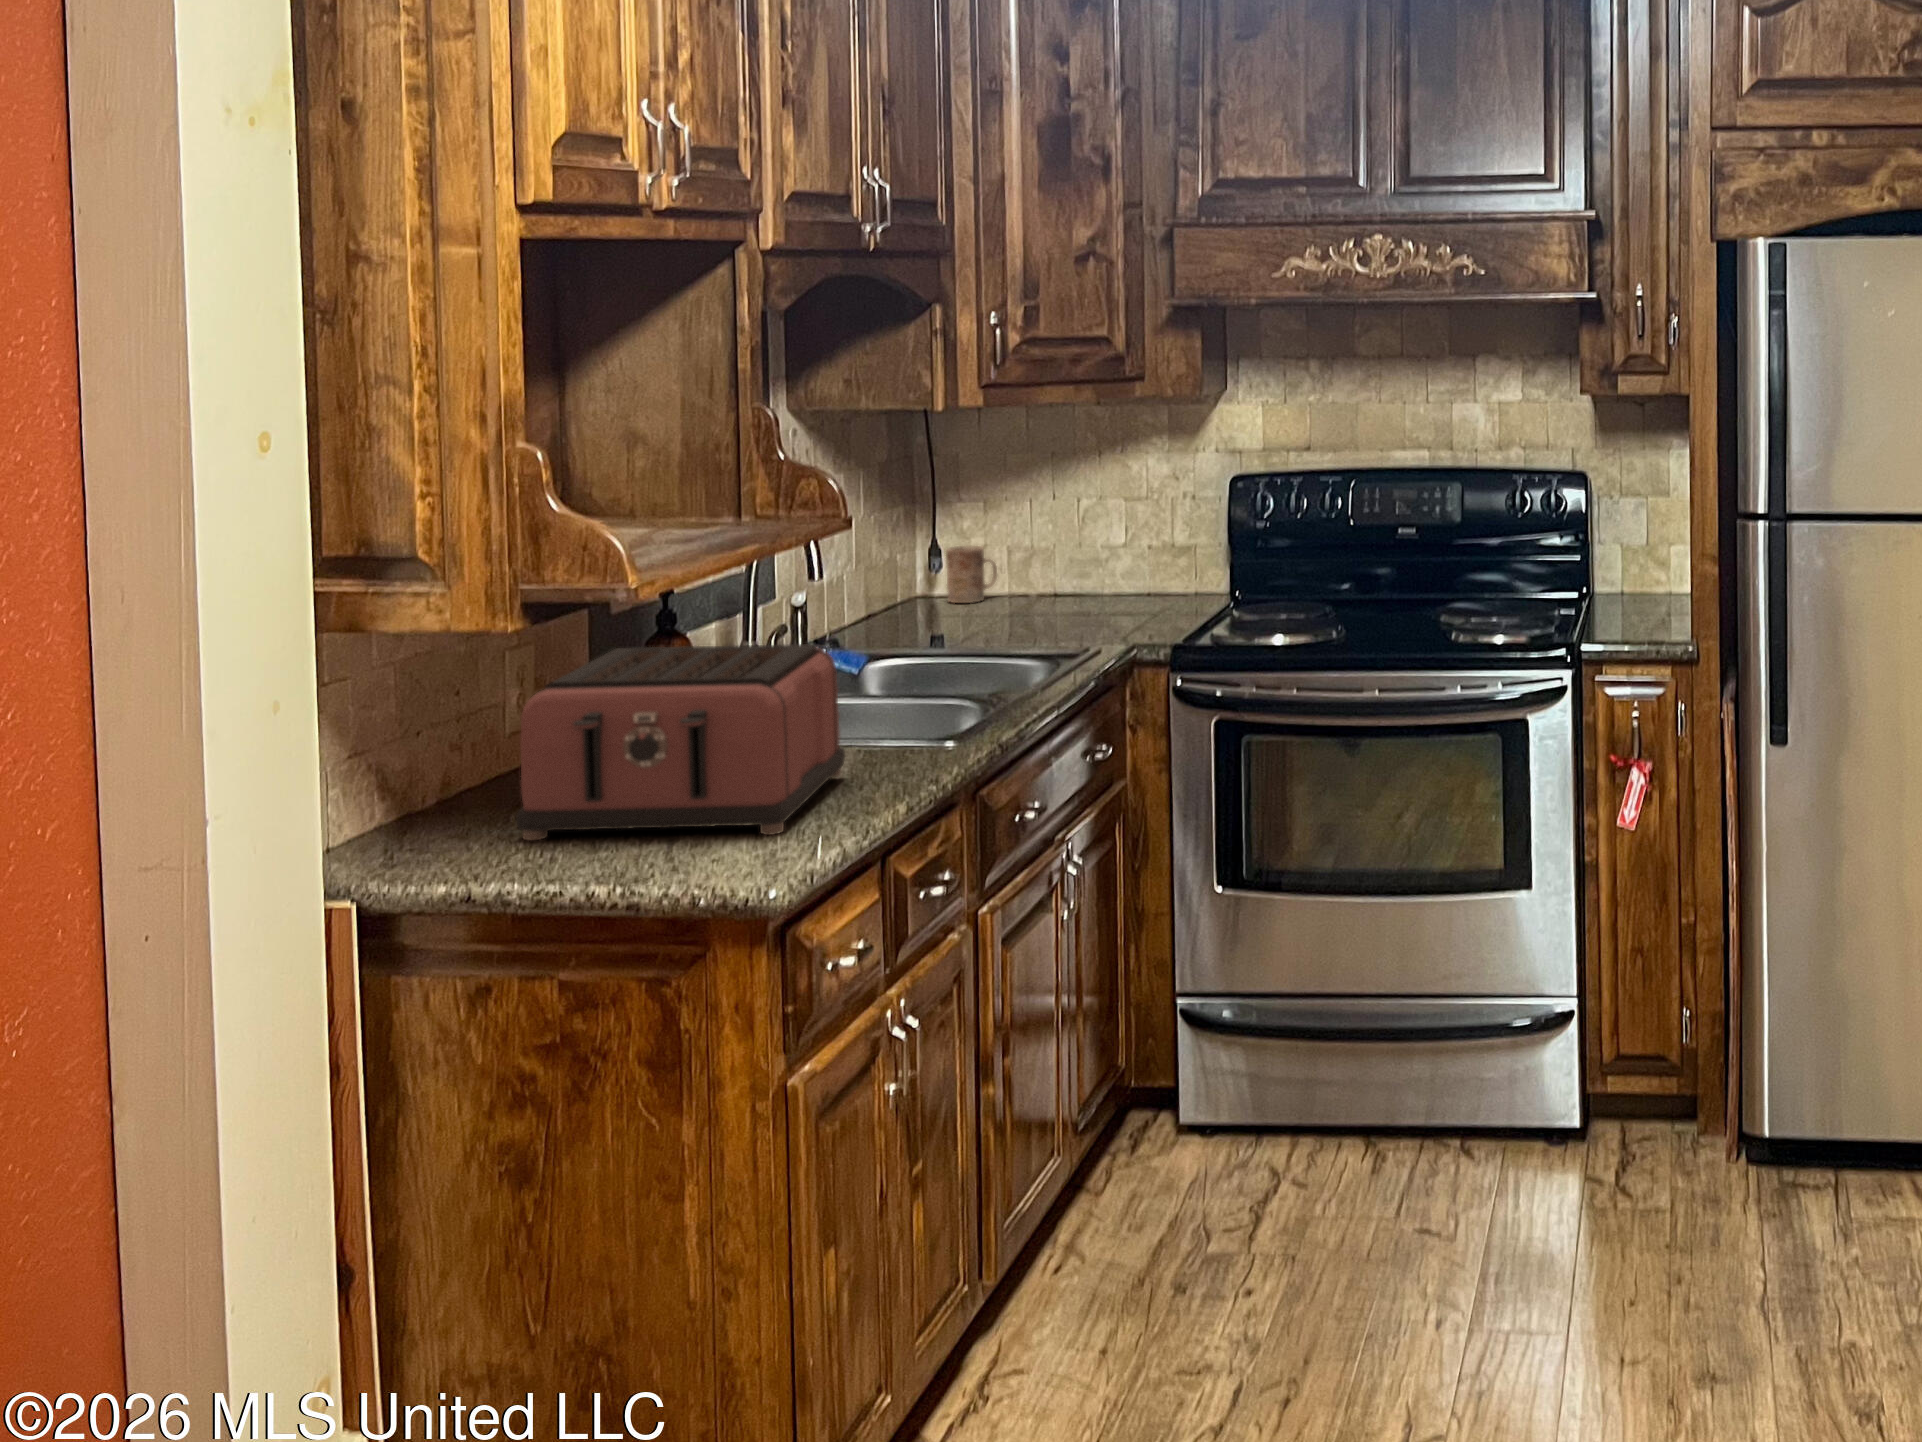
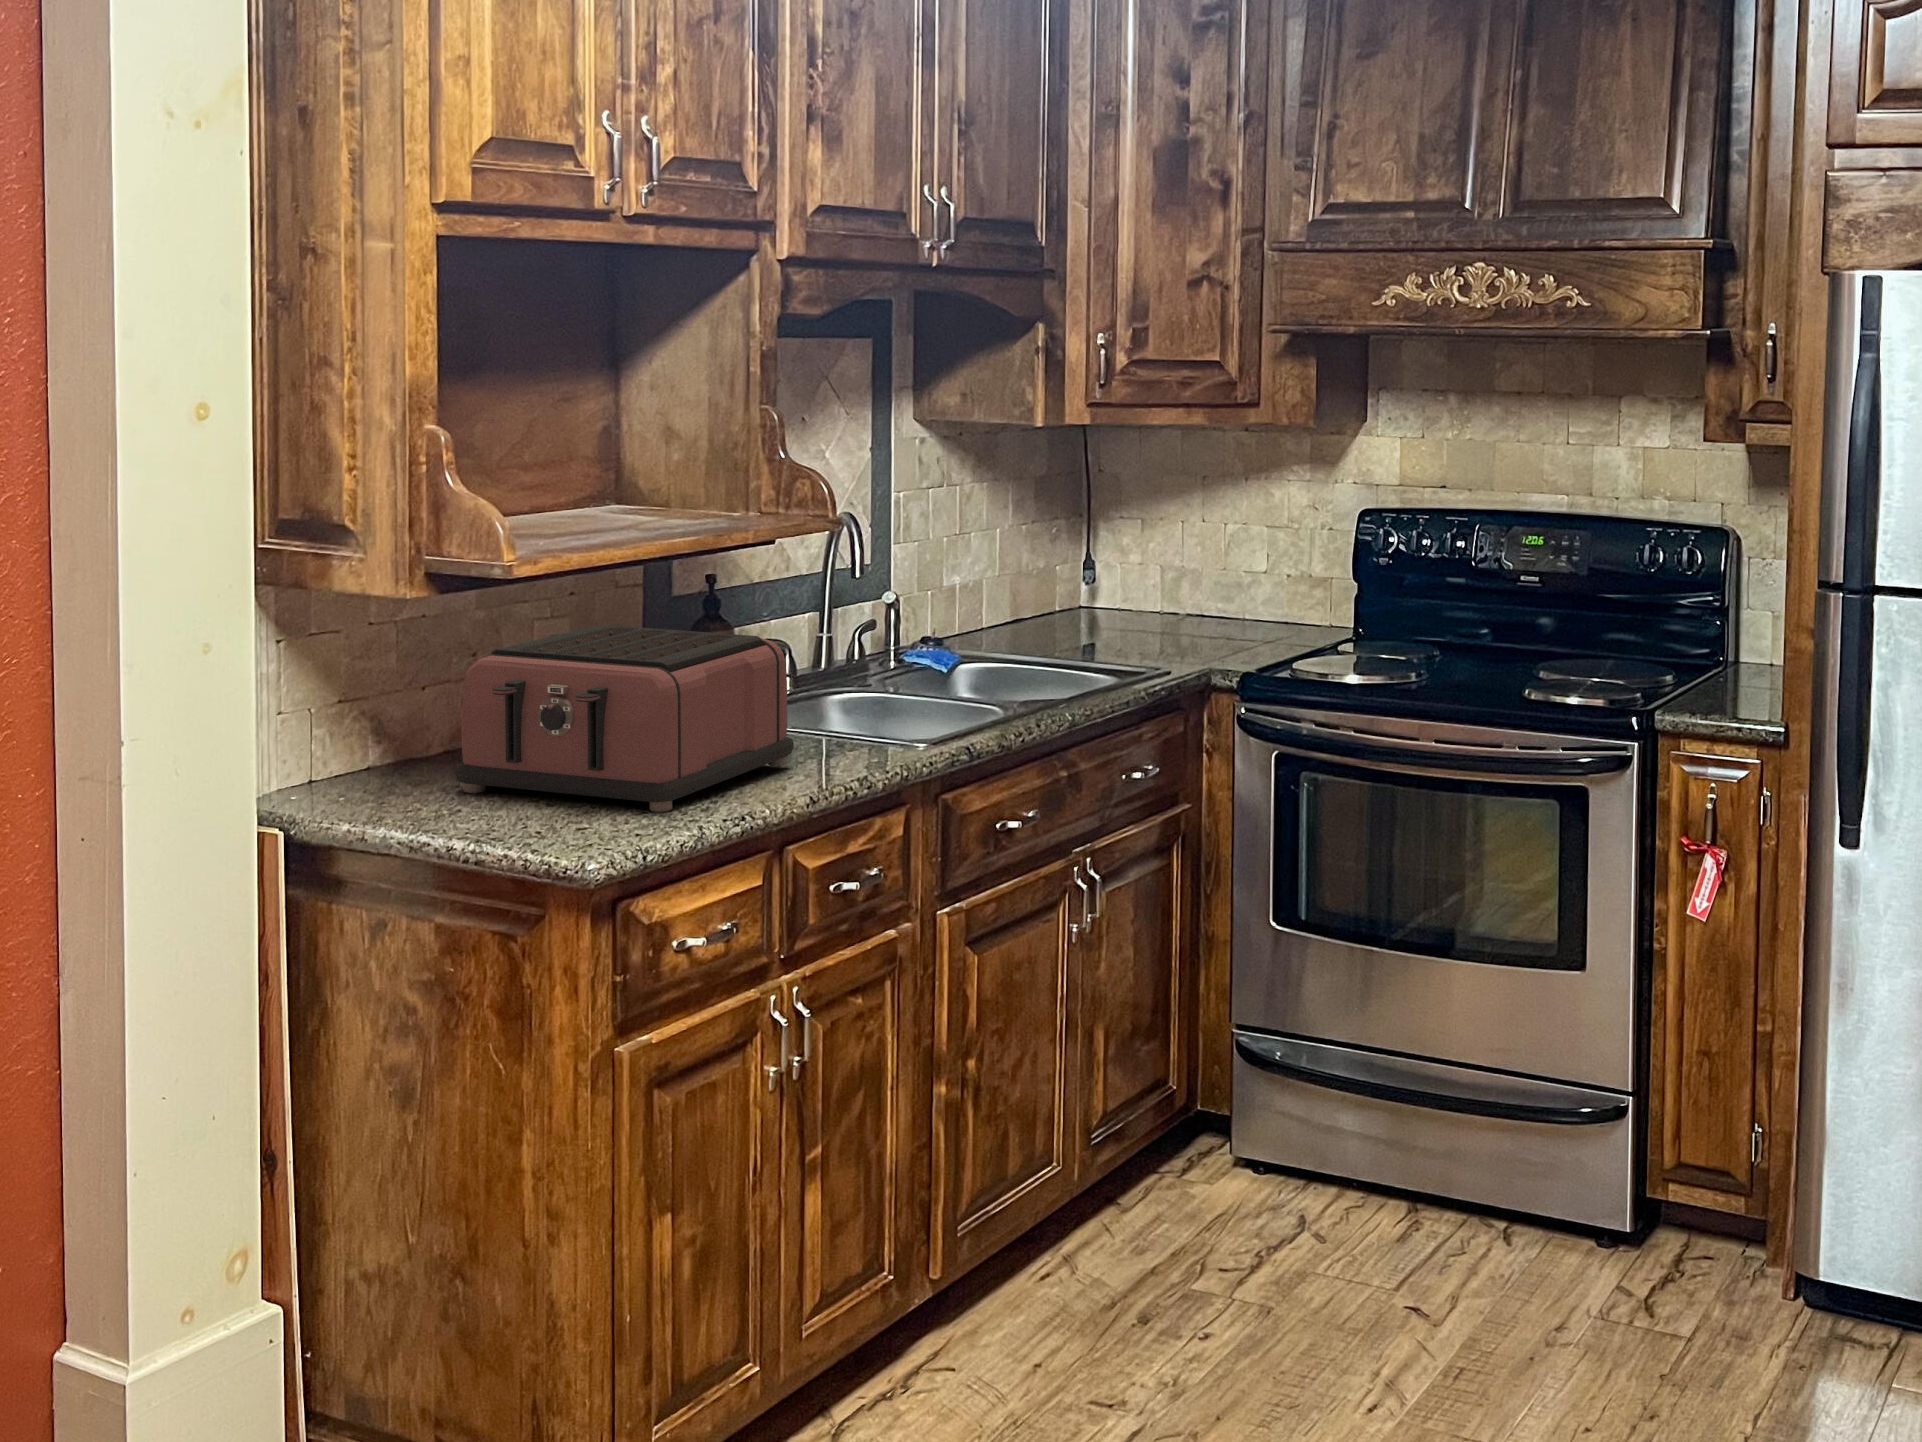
mug: present [946,546,997,603] -> none [1098,561,1149,617]

